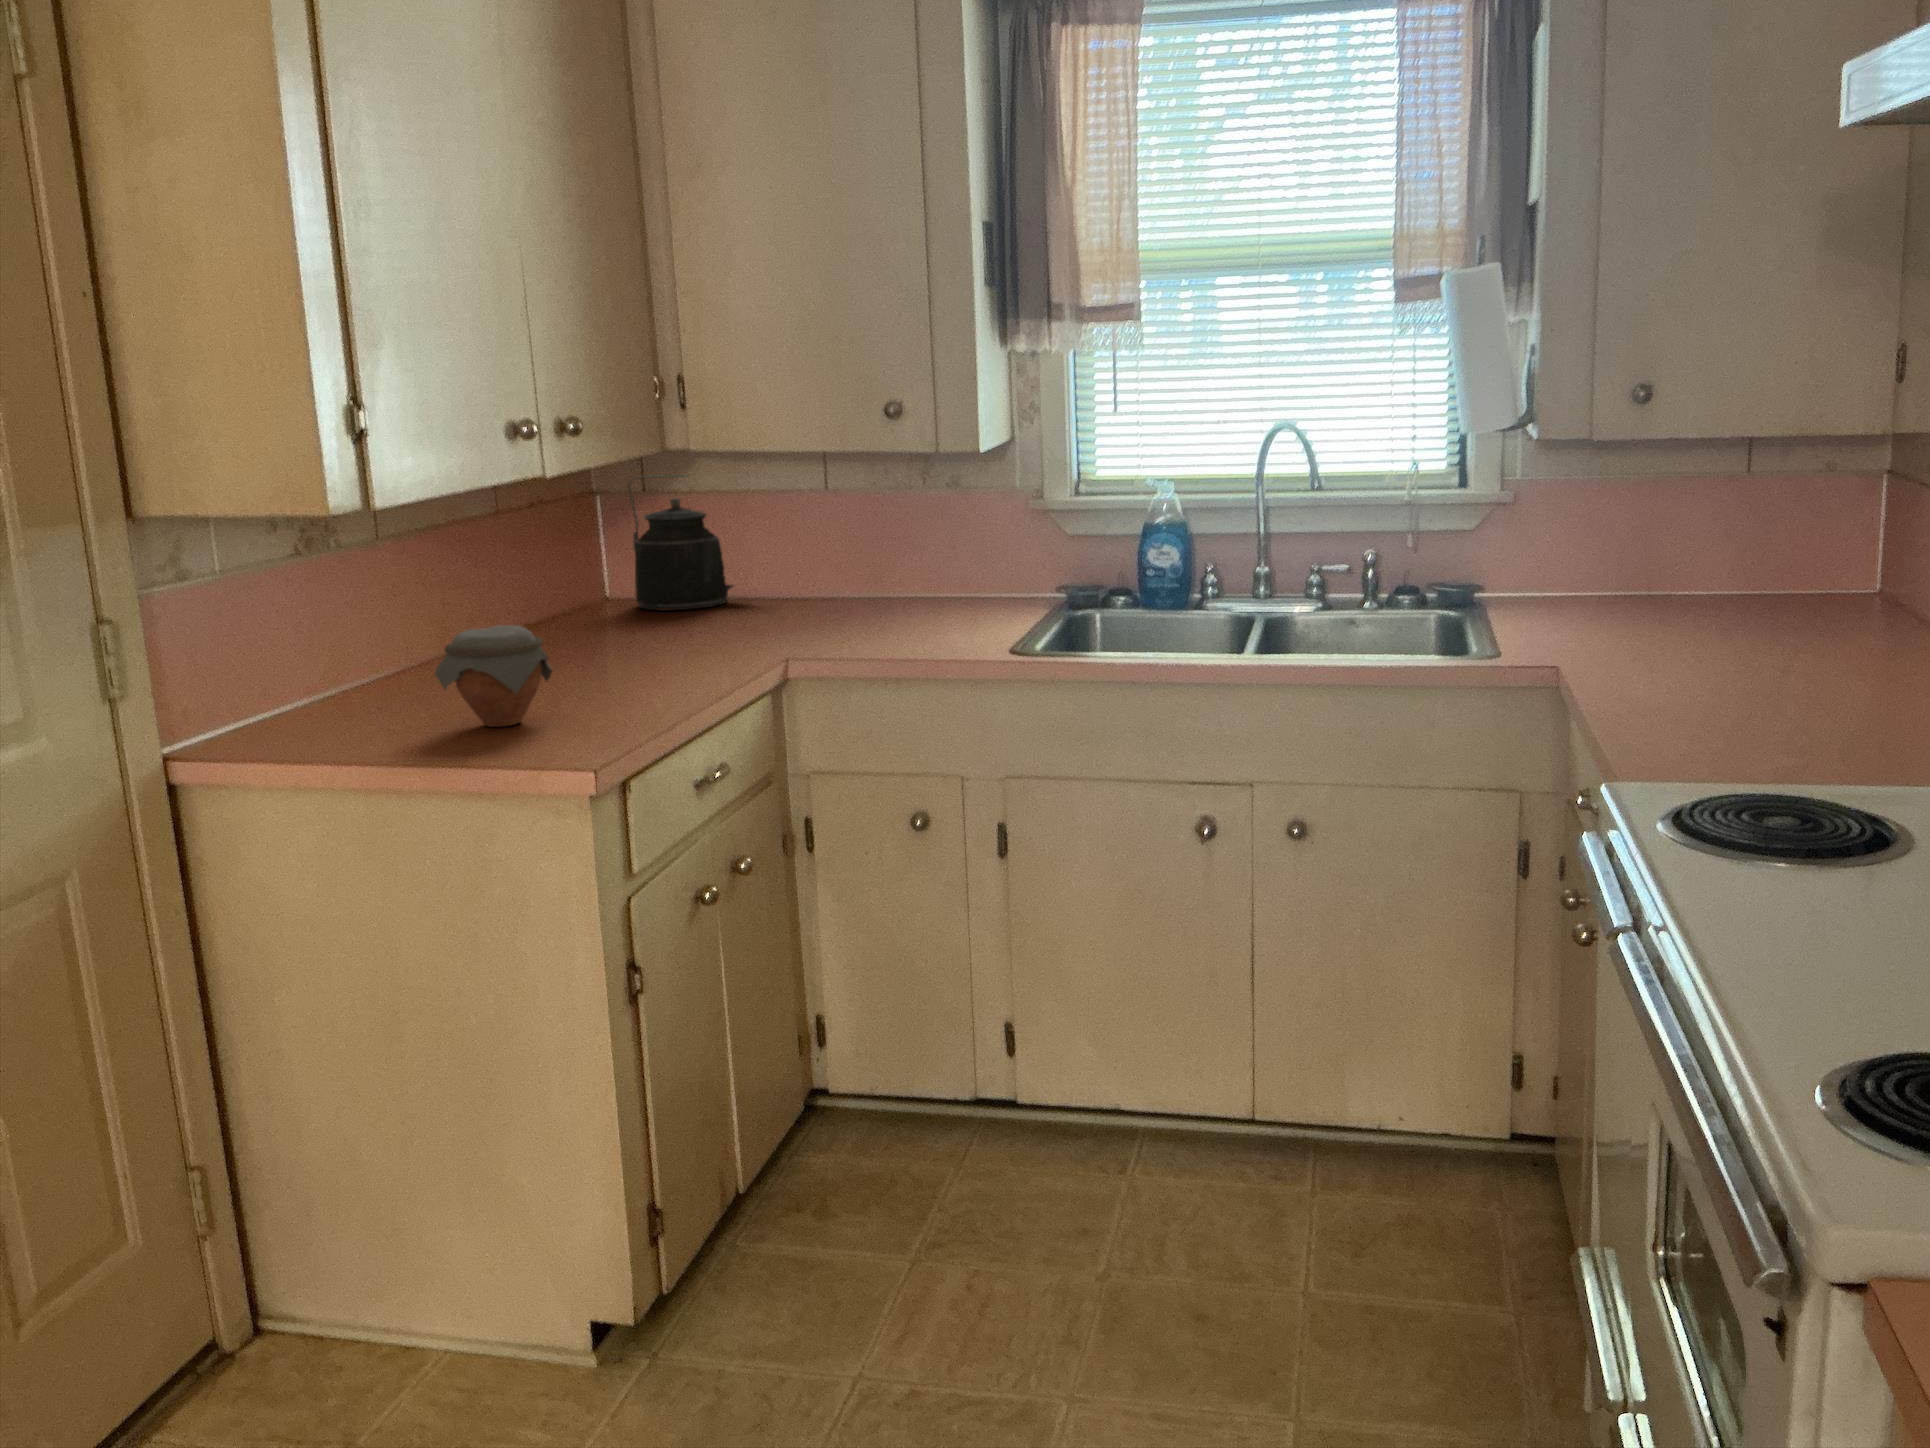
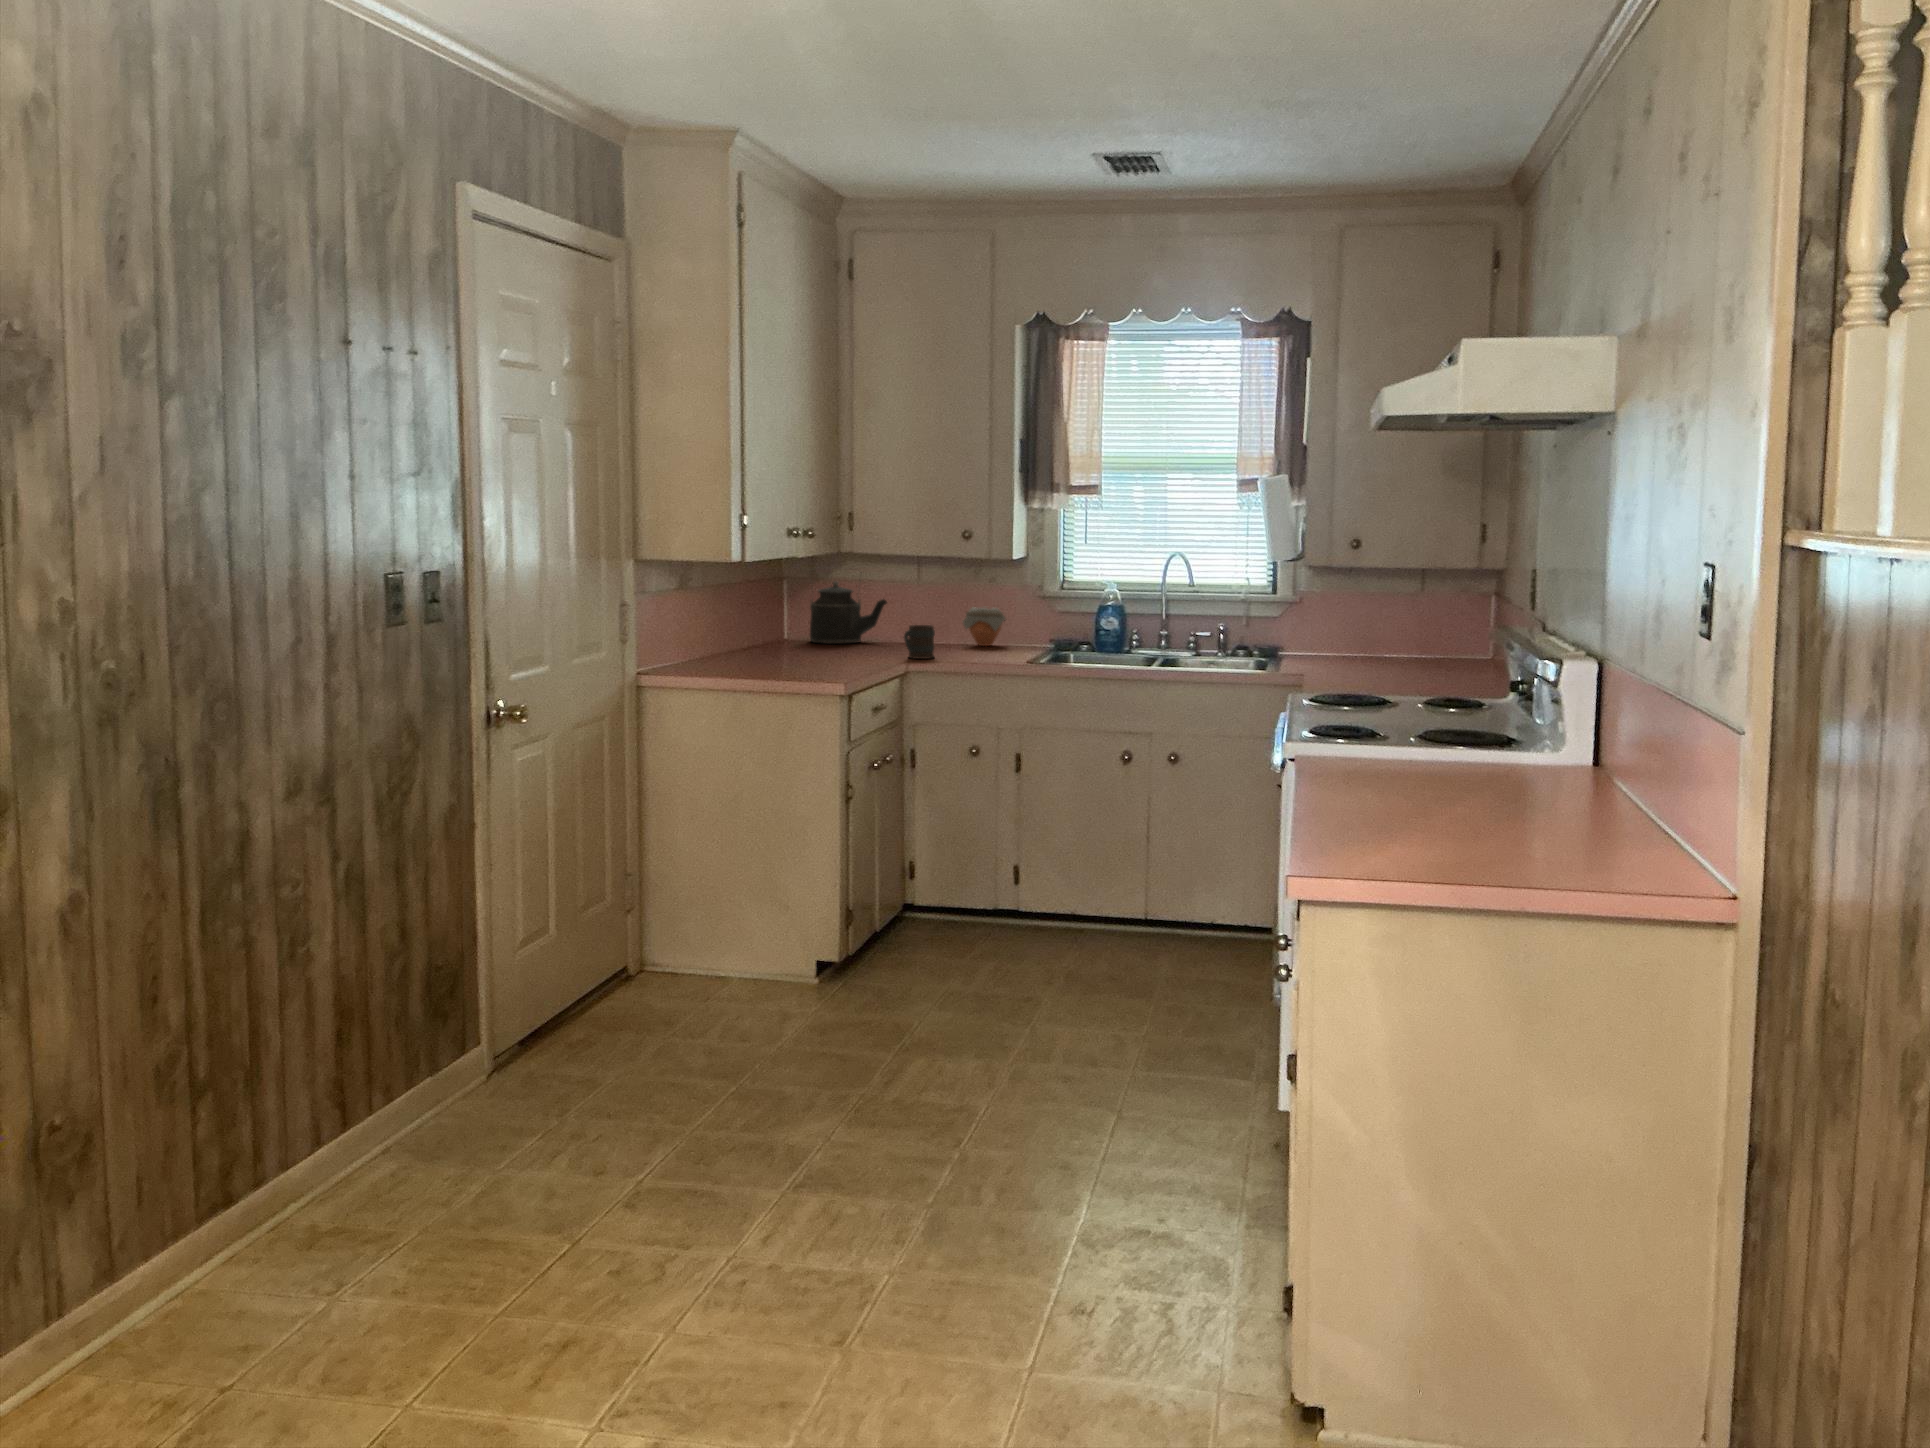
mug: none [779,580,843,647] -> present [904,625,935,659]
jar: present [435,625,552,727] -> present [963,607,1005,646]

